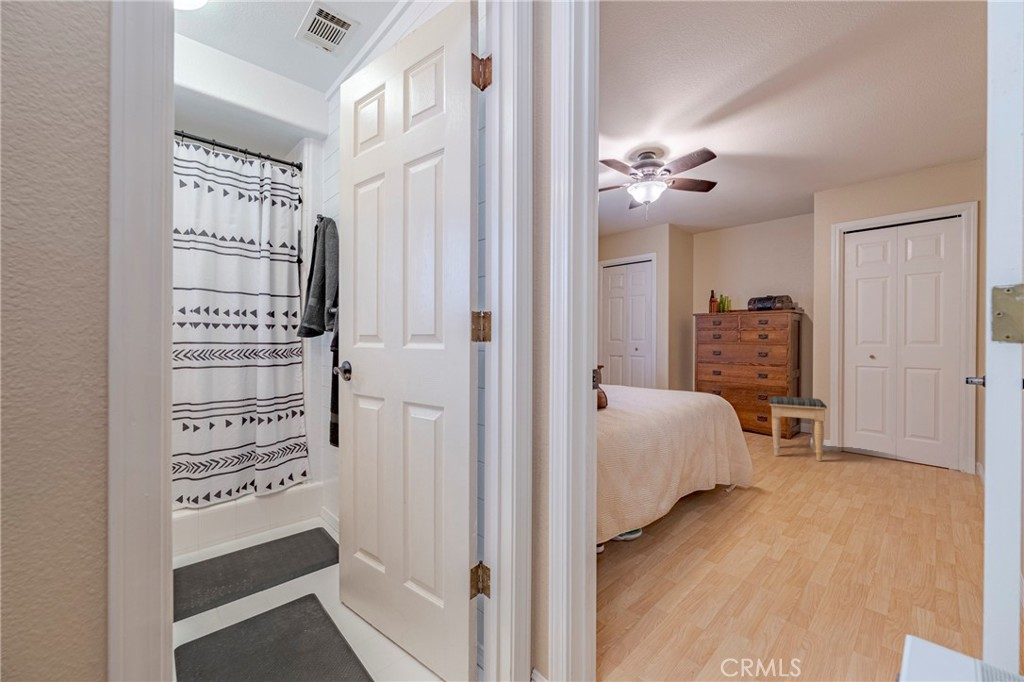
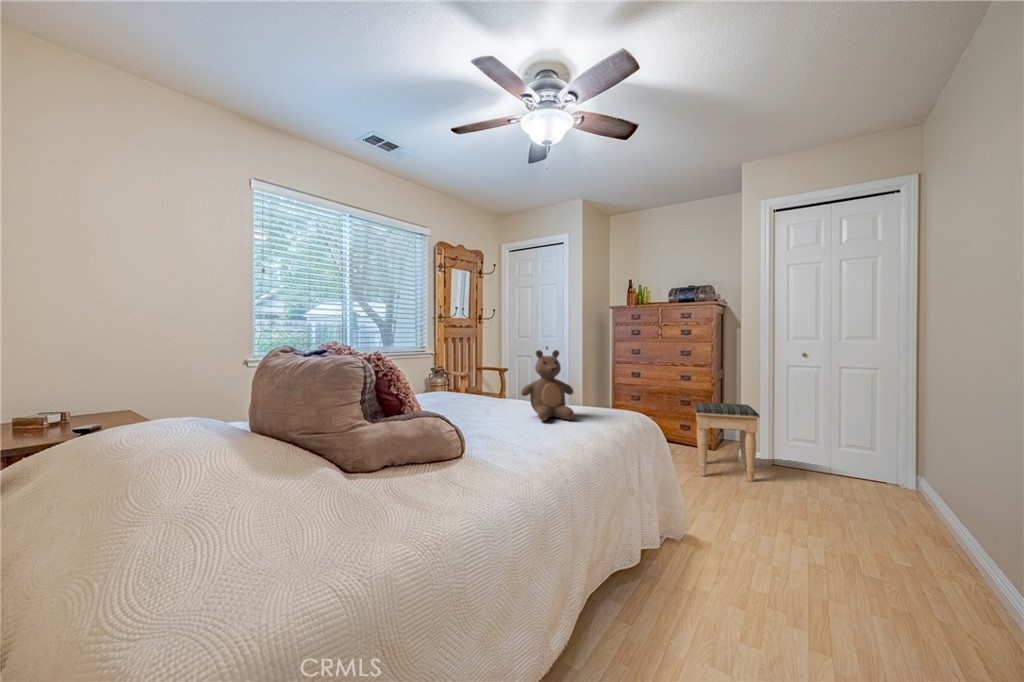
teddy bear: none [634,354,673,401] -> present [521,350,574,421]

